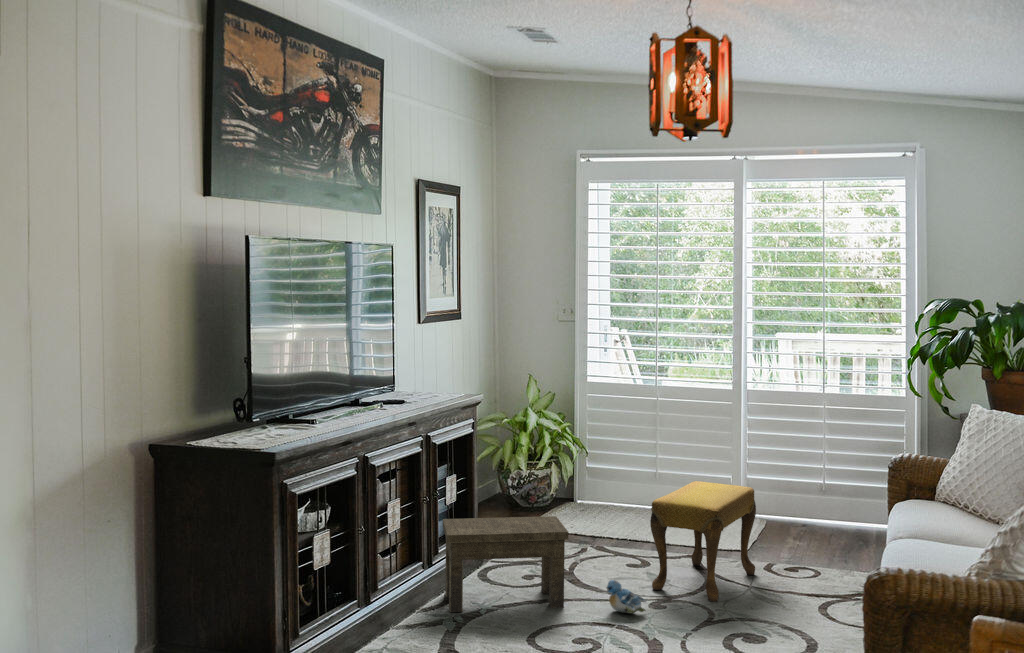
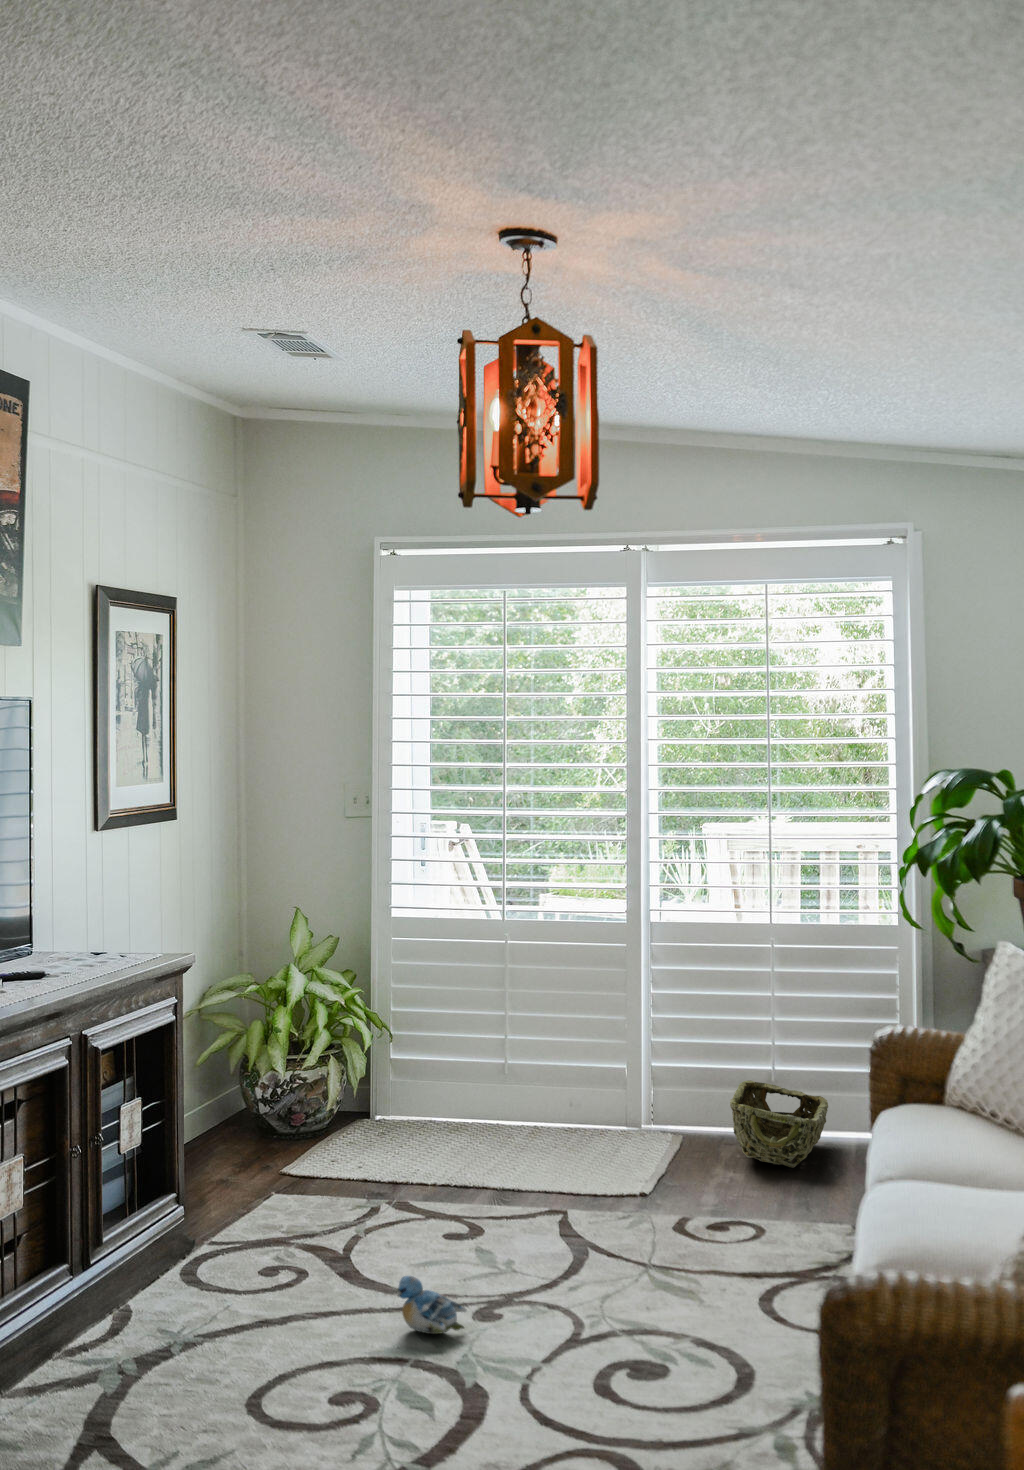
footstool: present [650,481,756,602] -> none [477,1087,659,1300]
woven basket: none [796,488,856,539] -> present [730,1081,828,1168]
side table: present [443,516,568,612] -> none [109,1164,329,1352]

